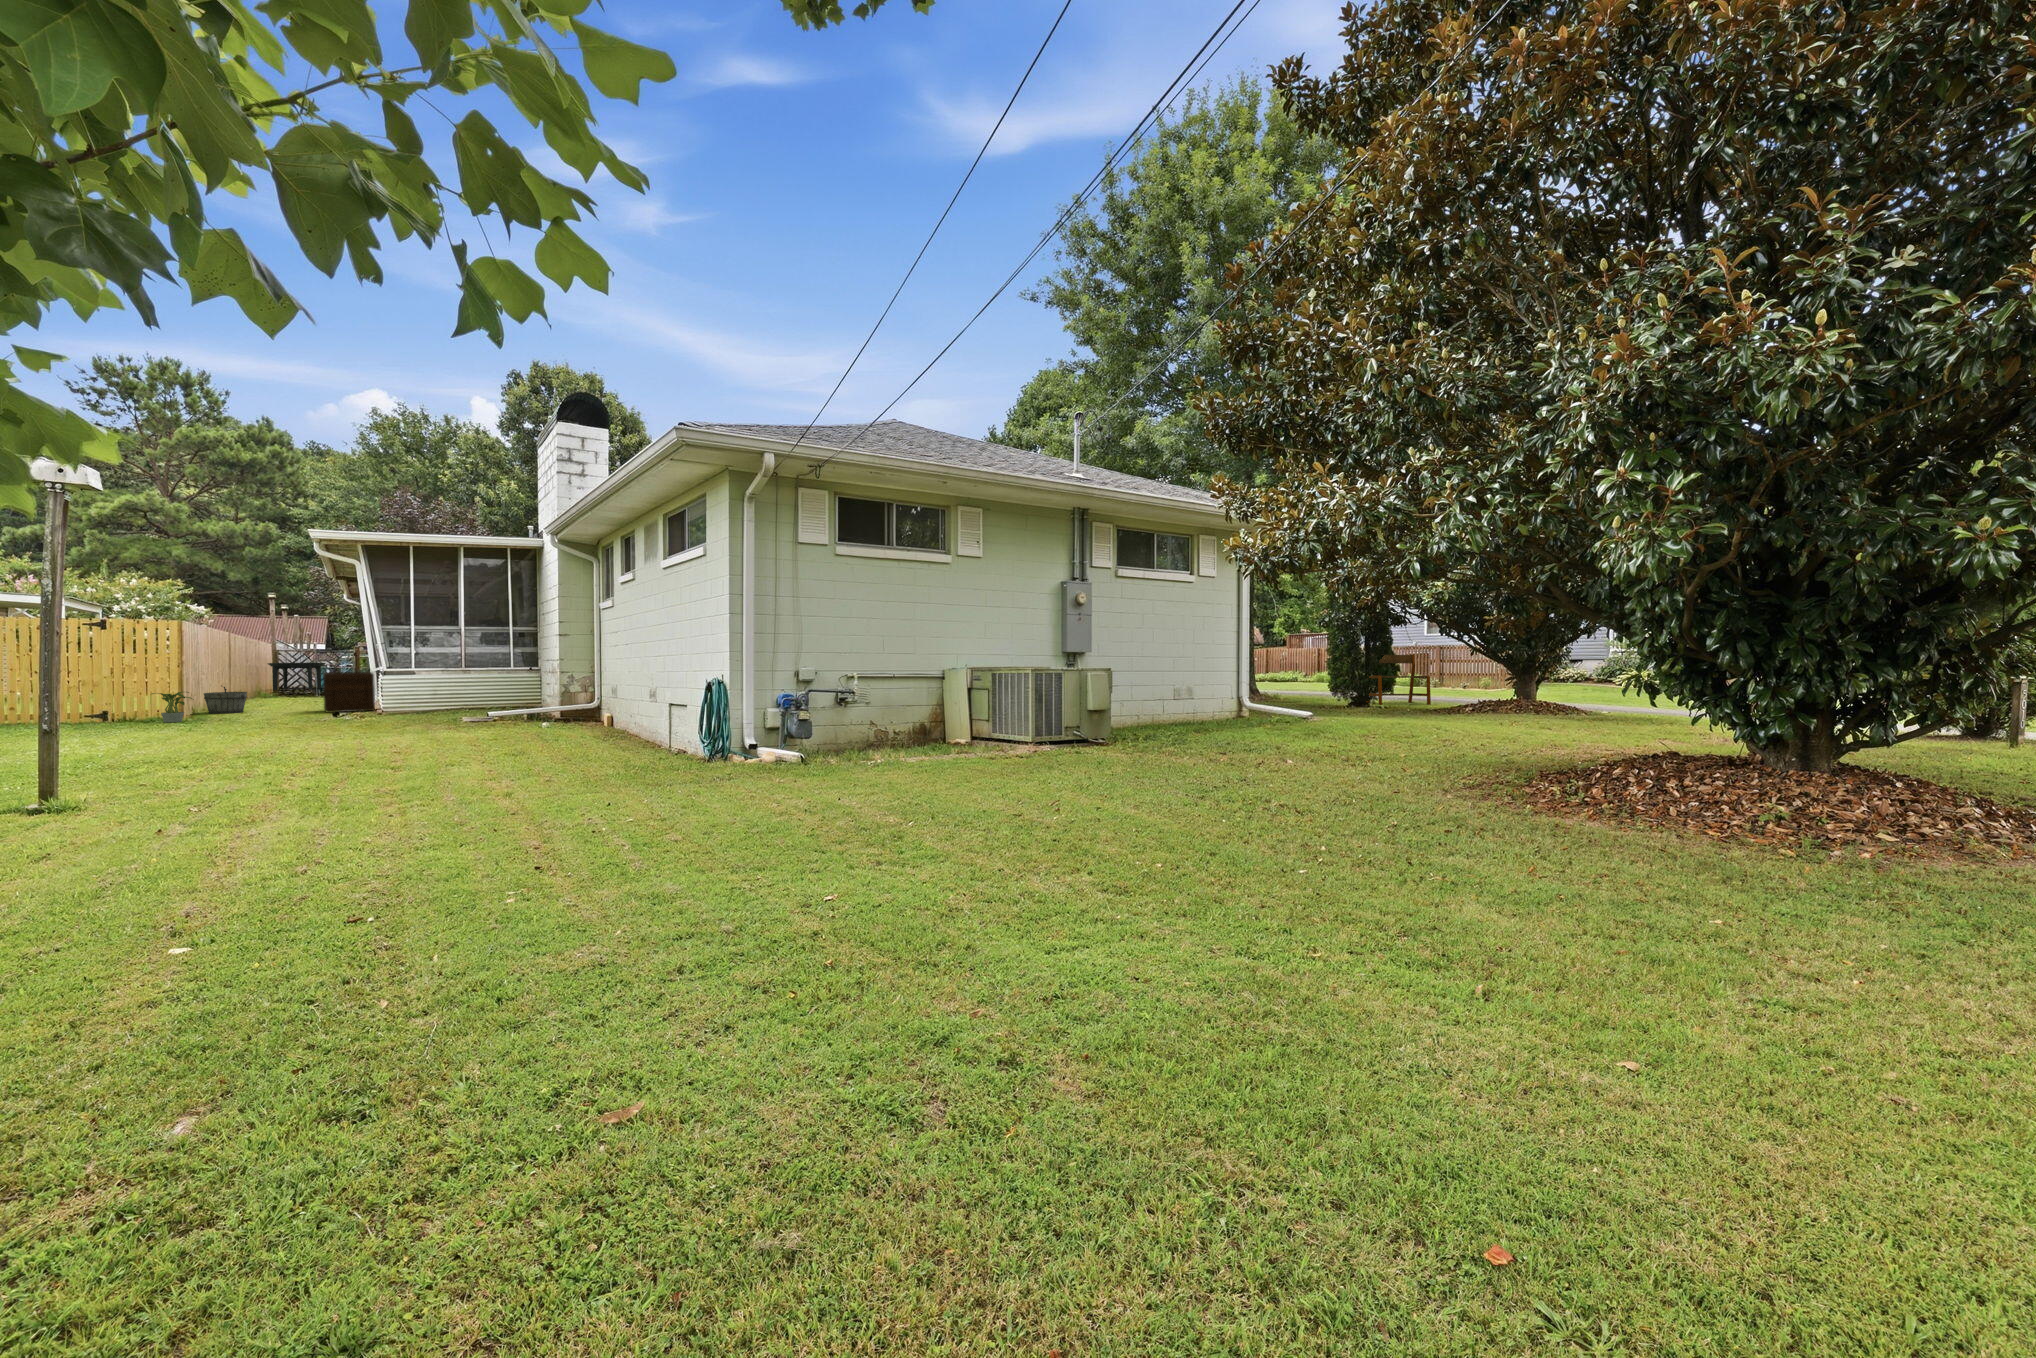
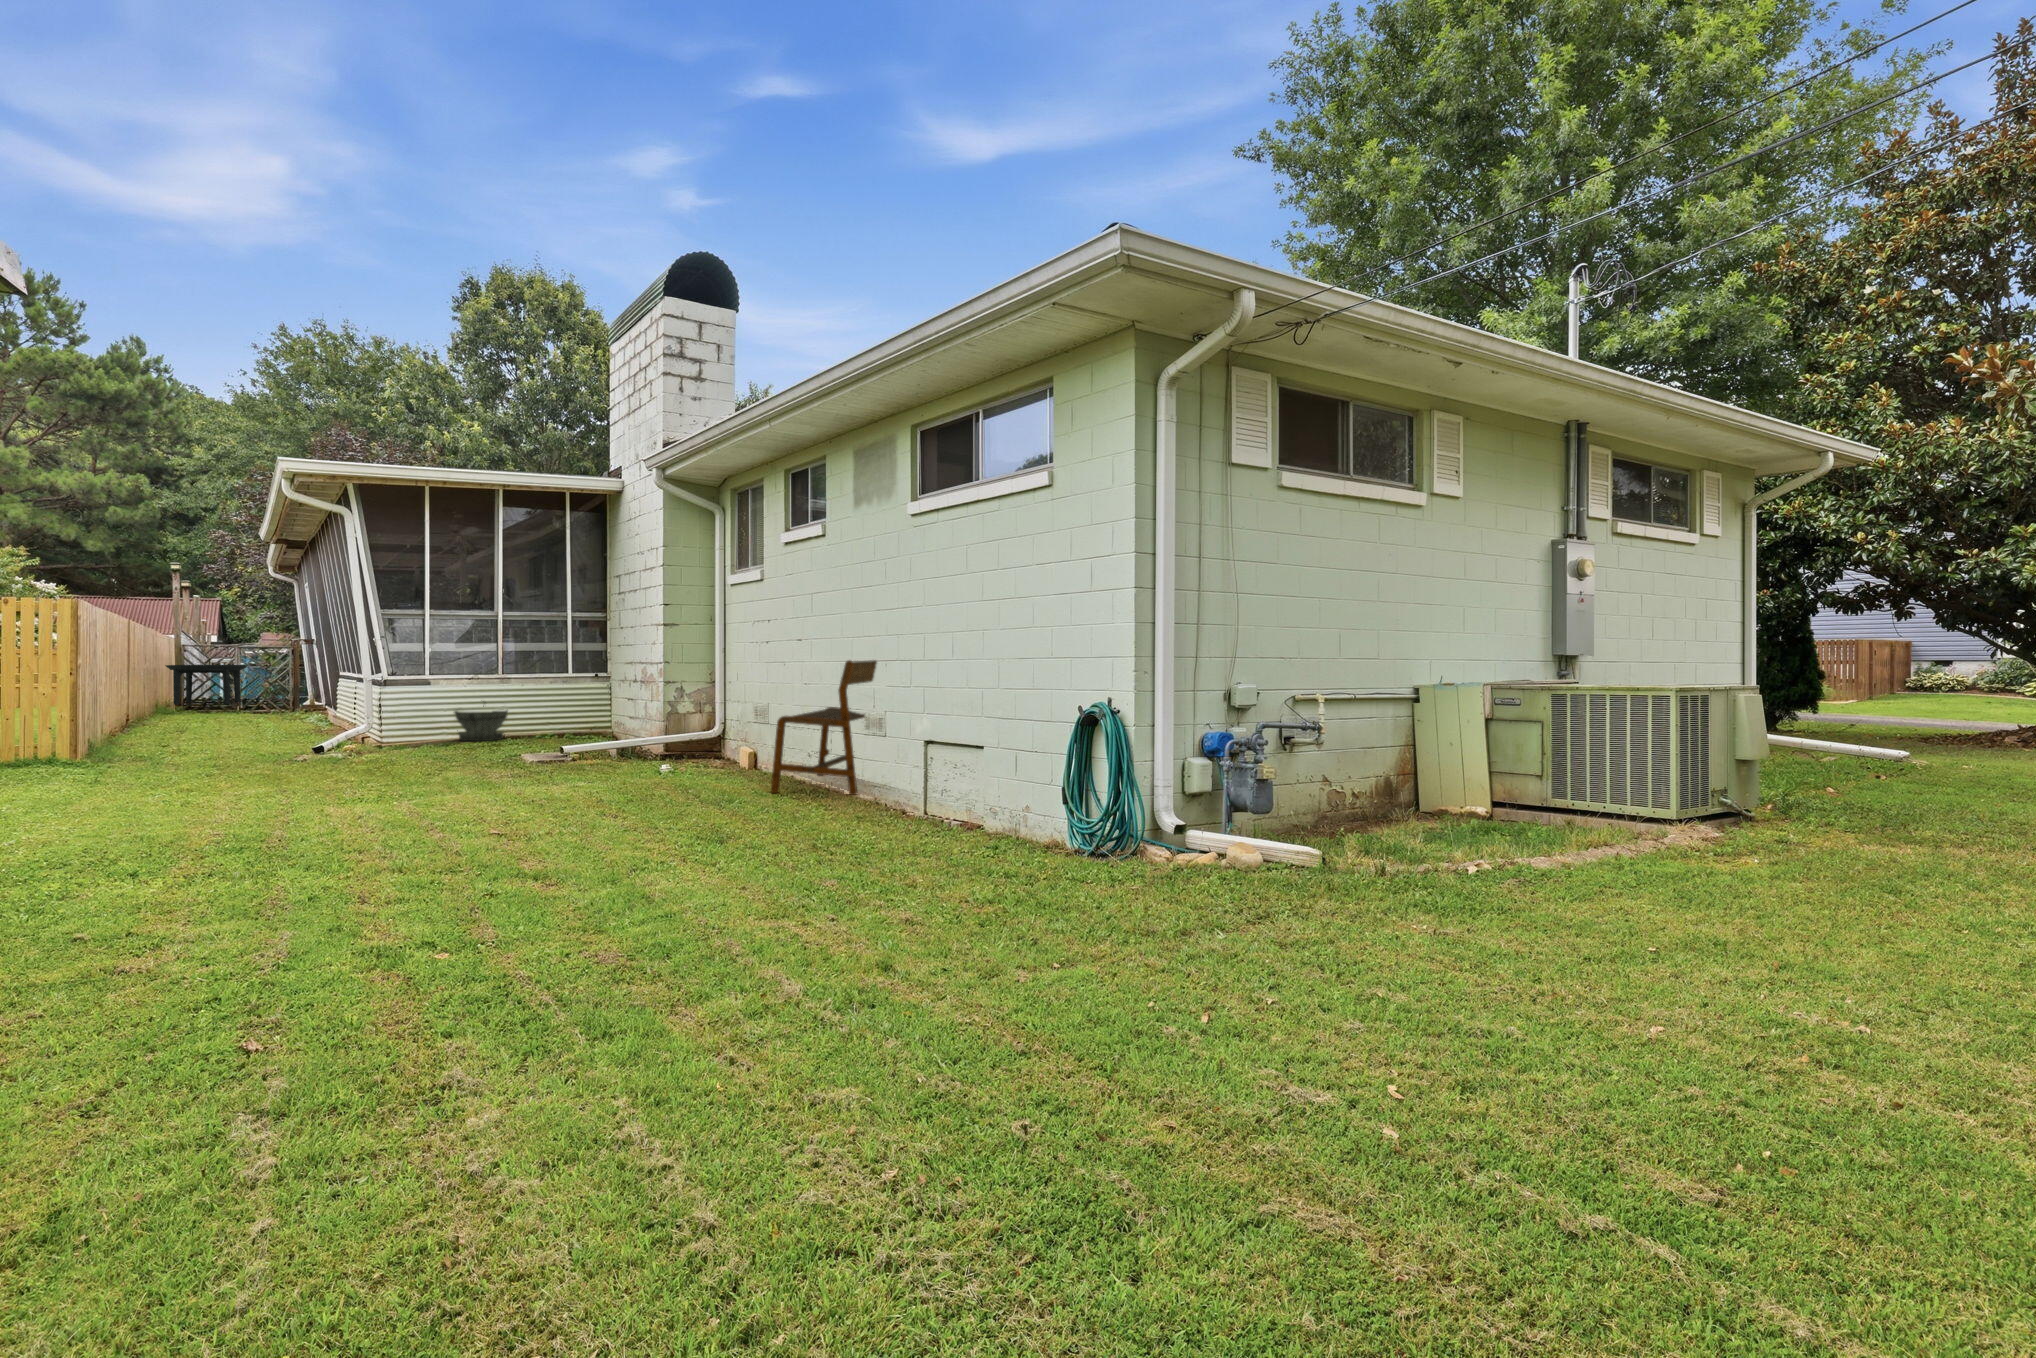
bench: present [1366,654,1431,705] -> present [771,660,877,795]
wooden crate: present [323,672,375,713] -> none [291,680,374,745]
wooden bucket: present [204,687,247,714] -> present [454,706,508,741]
potted plant: present [152,692,194,722] -> none [30,712,102,764]

